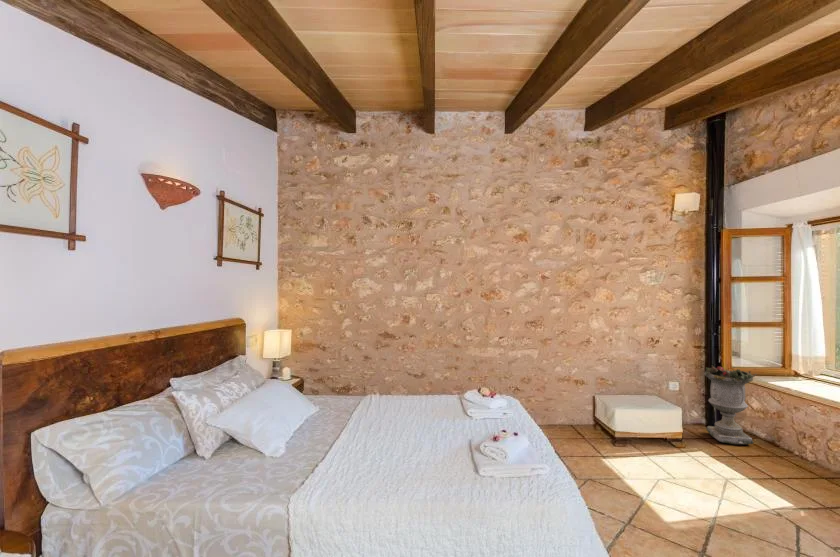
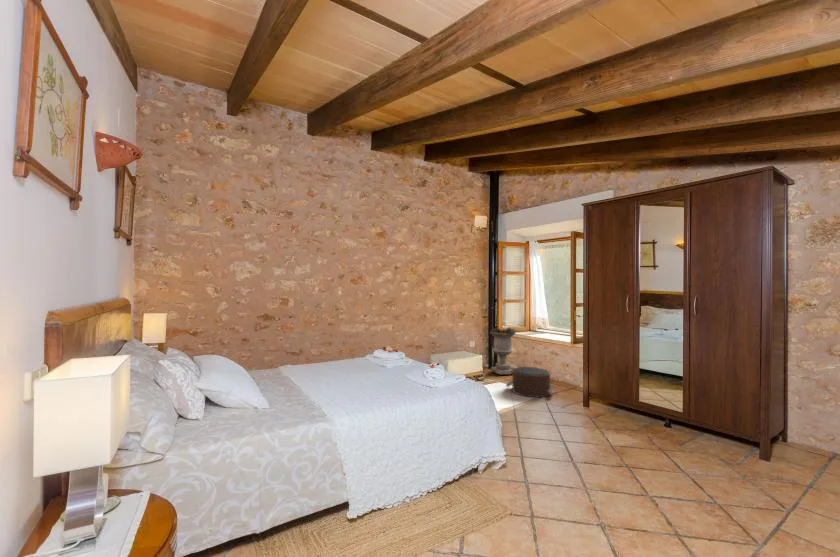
pouf: none [709,440,816,503] -> present [506,367,555,397]

